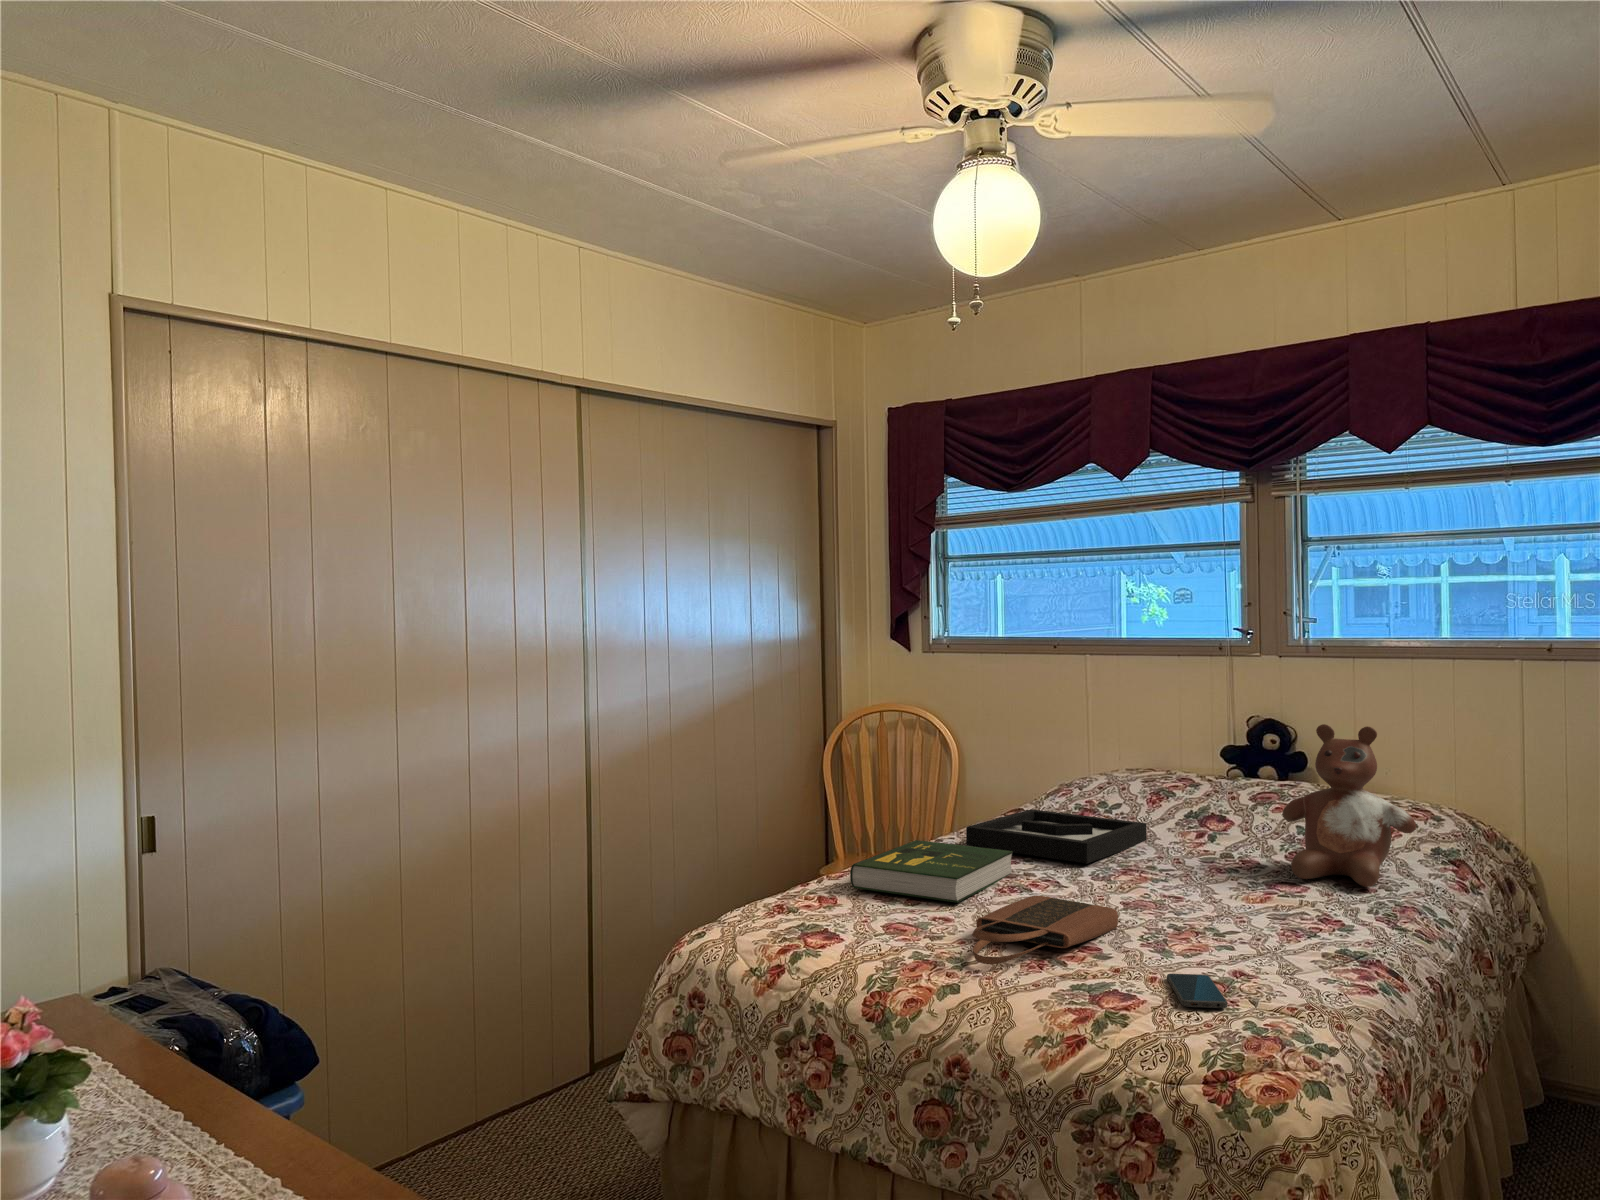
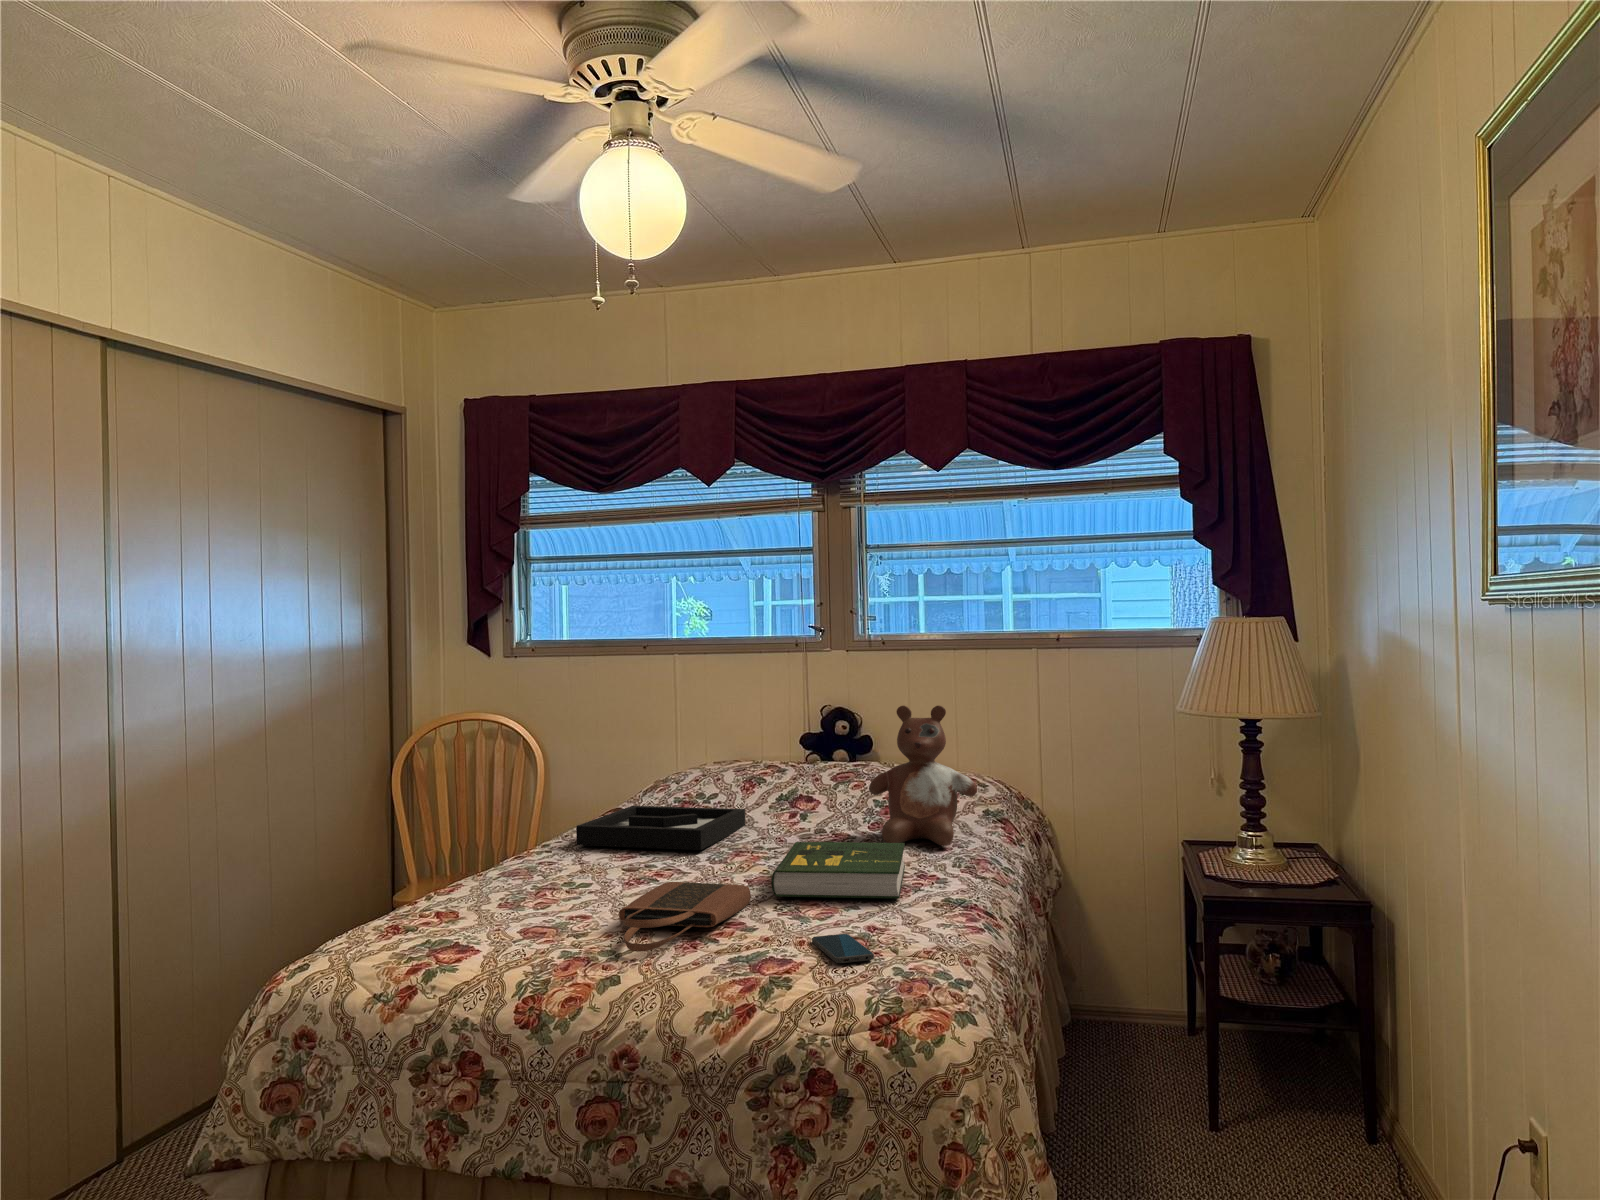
book: present [850,840,1013,903] -> present [772,842,905,899]

